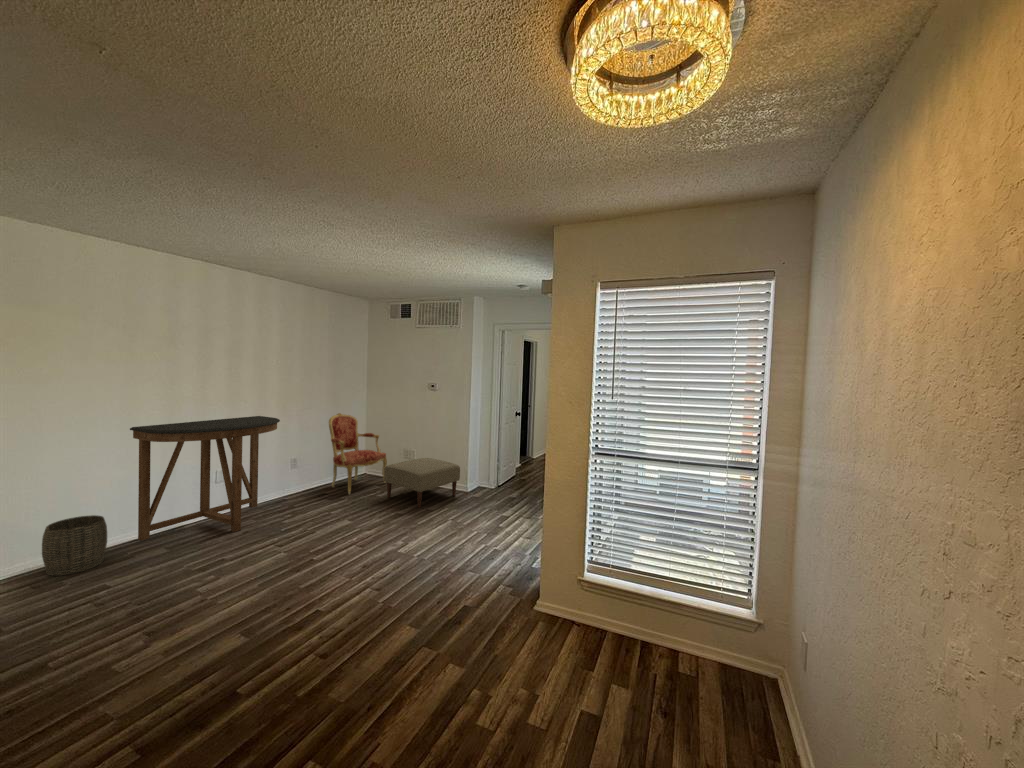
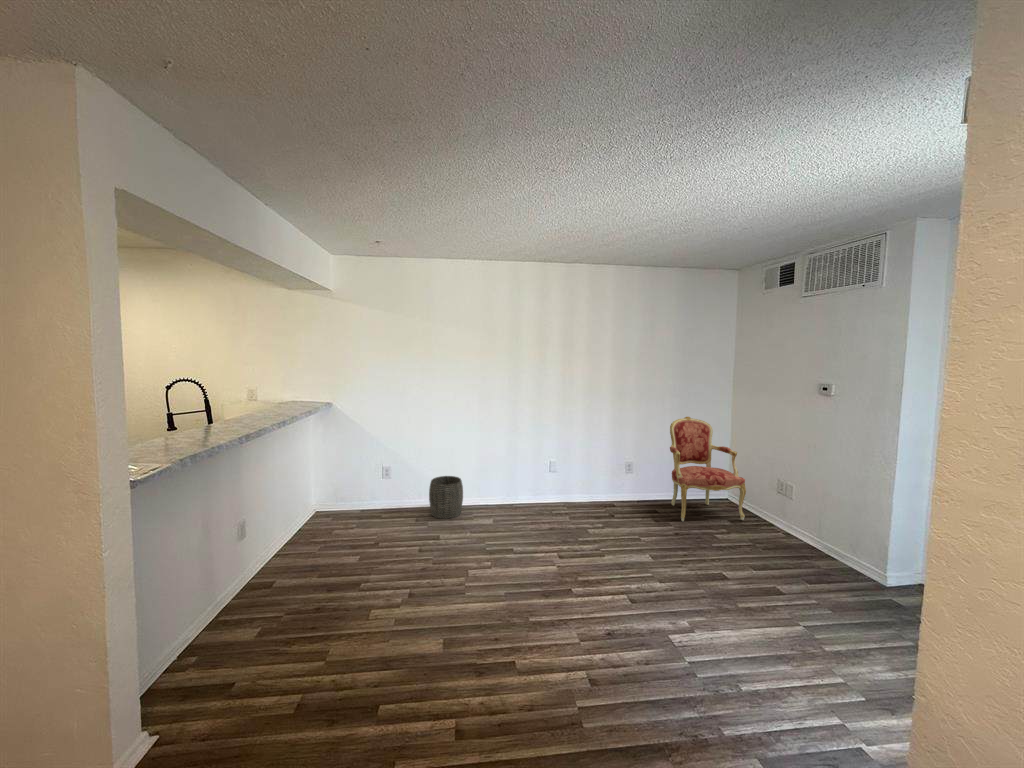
console table: present [130,416,280,541] -> none [485,412,600,525]
ottoman: present [384,458,460,508] -> none [724,498,863,583]

